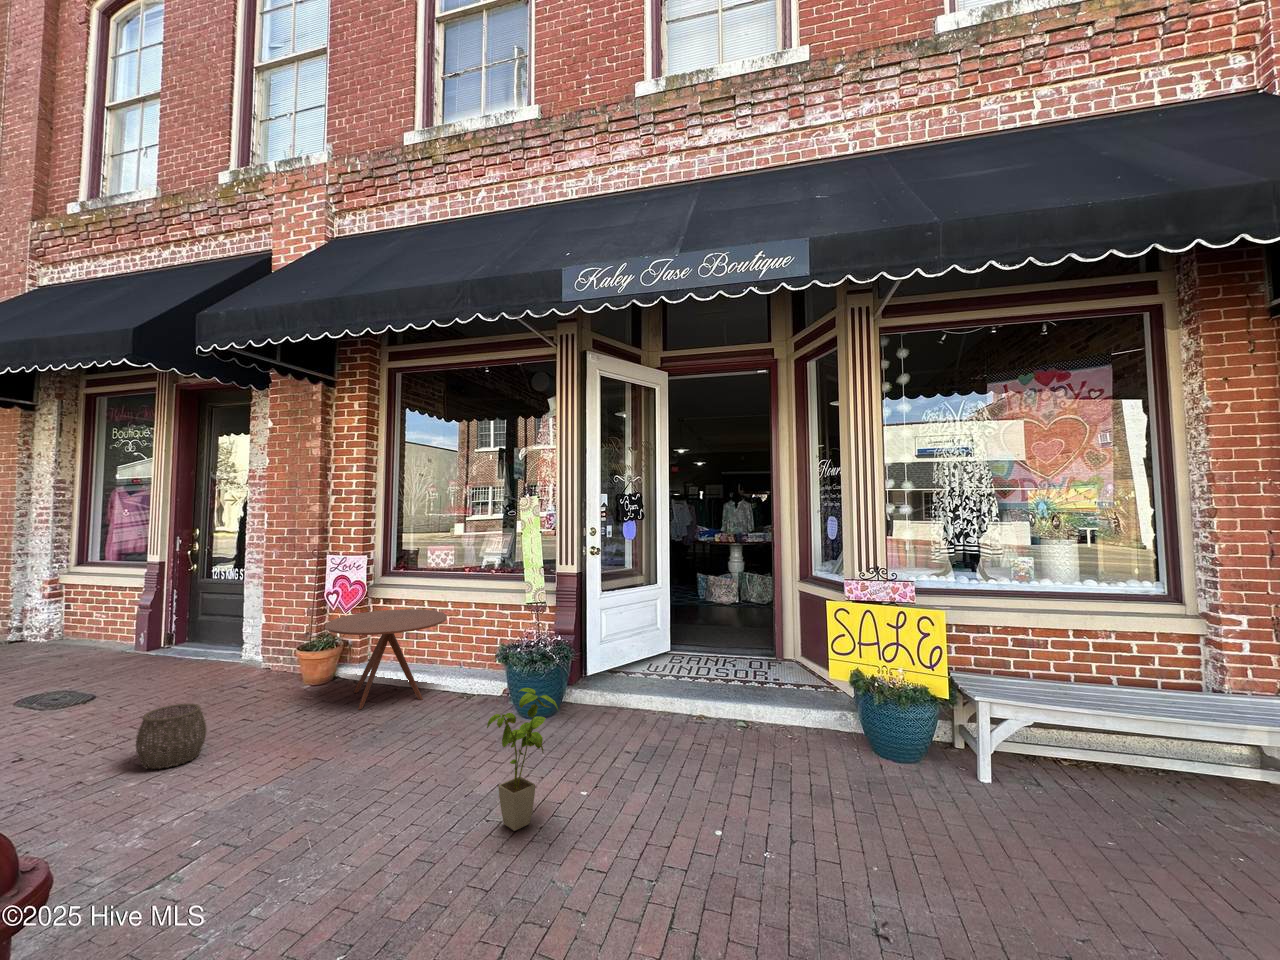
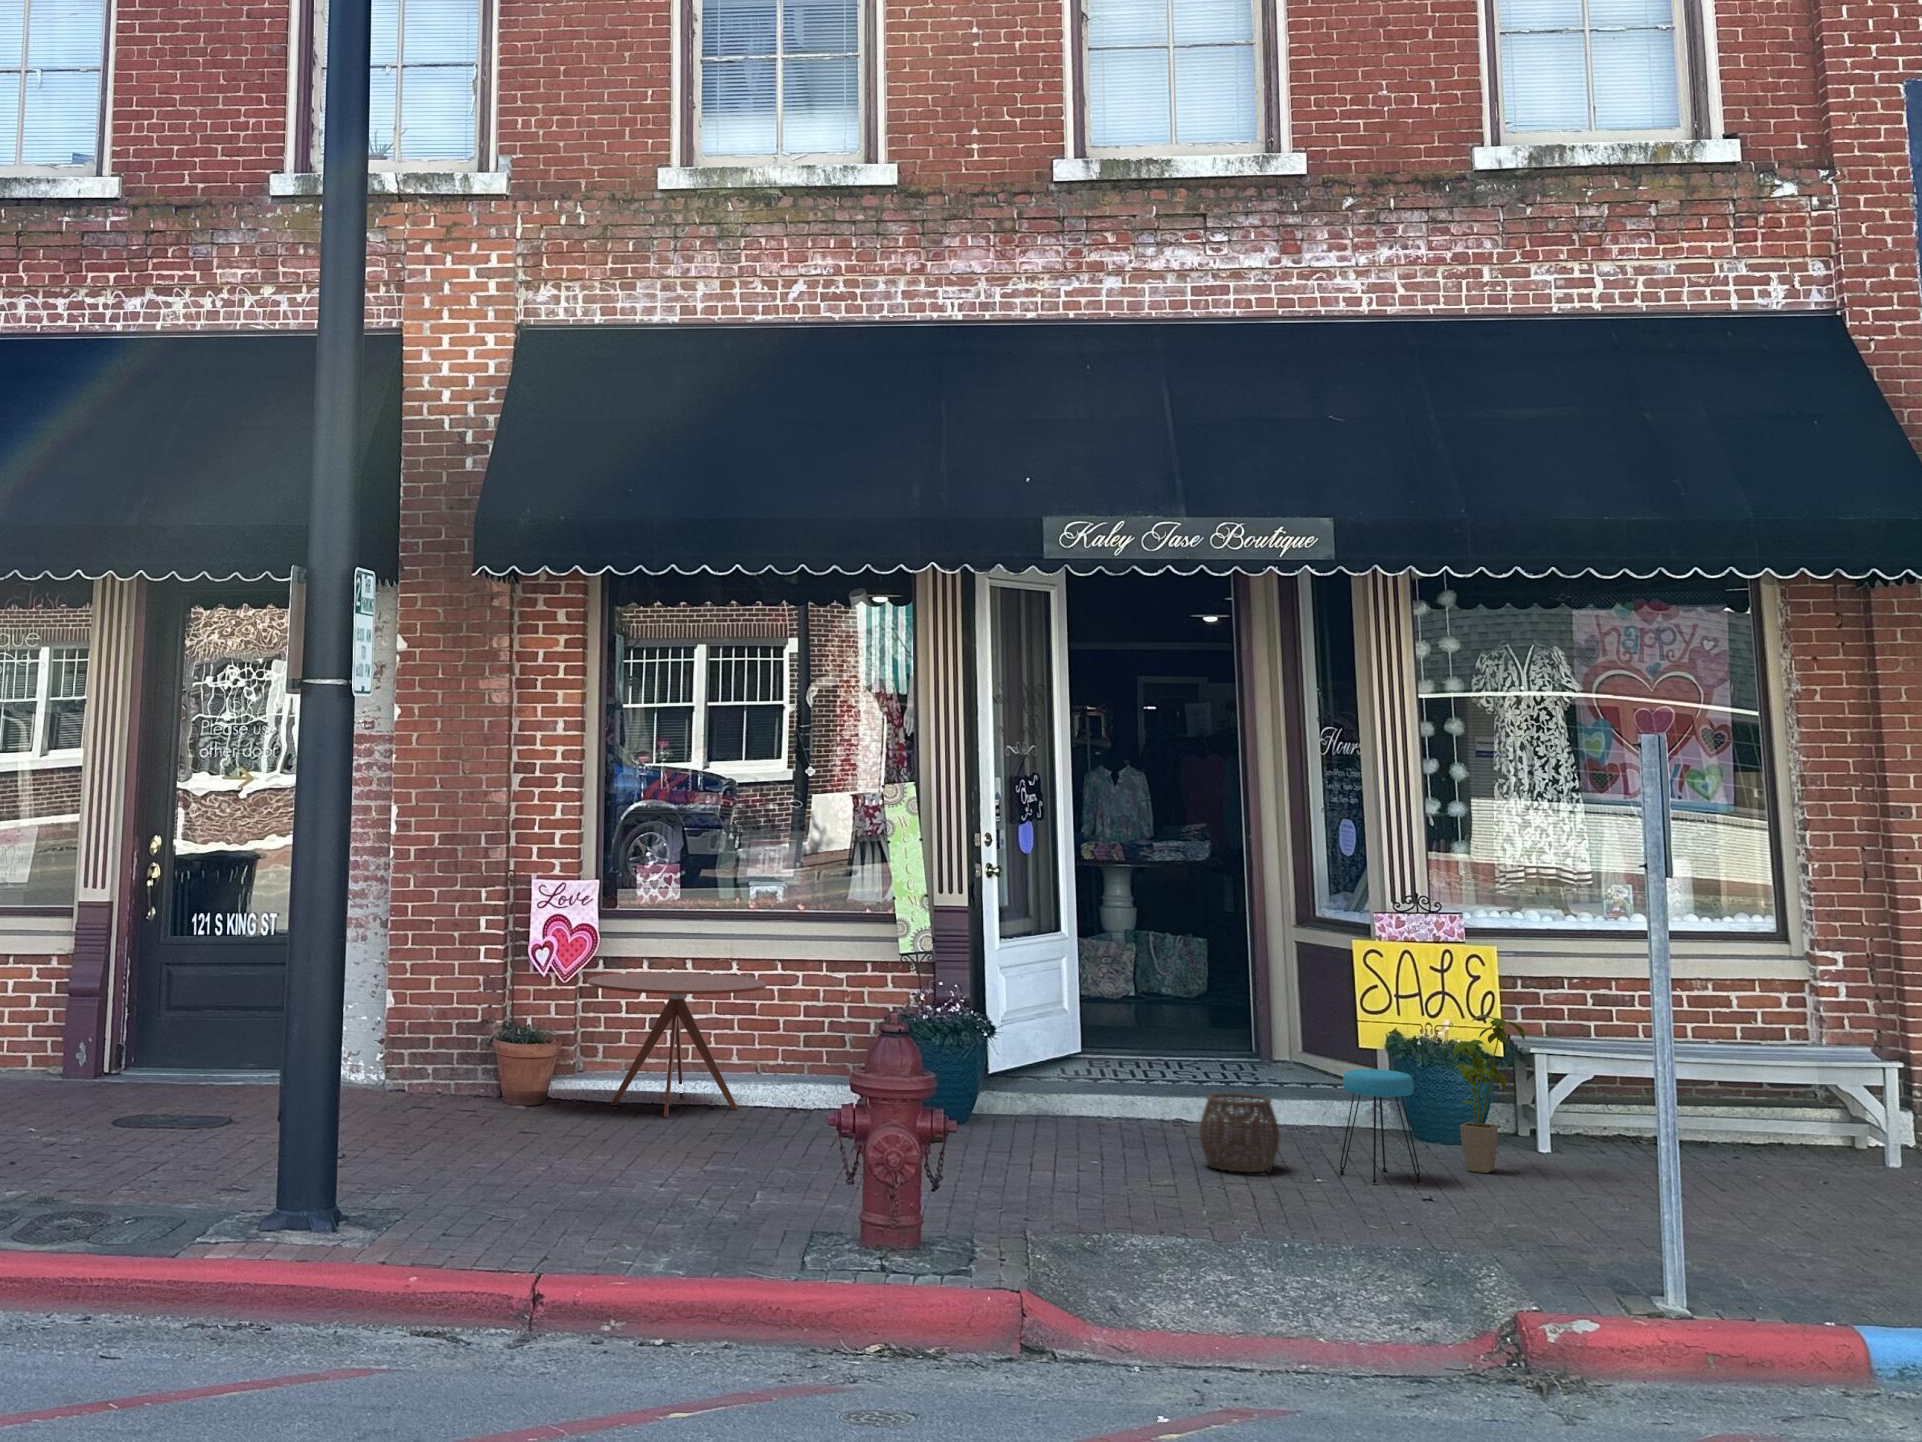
house plant: present [487,688,558,831] -> present [1453,1015,1525,1173]
woven basket: present [136,703,207,769] -> present [1200,1093,1279,1172]
stool: none [769,739,844,863] -> present [1340,1069,1421,1183]

